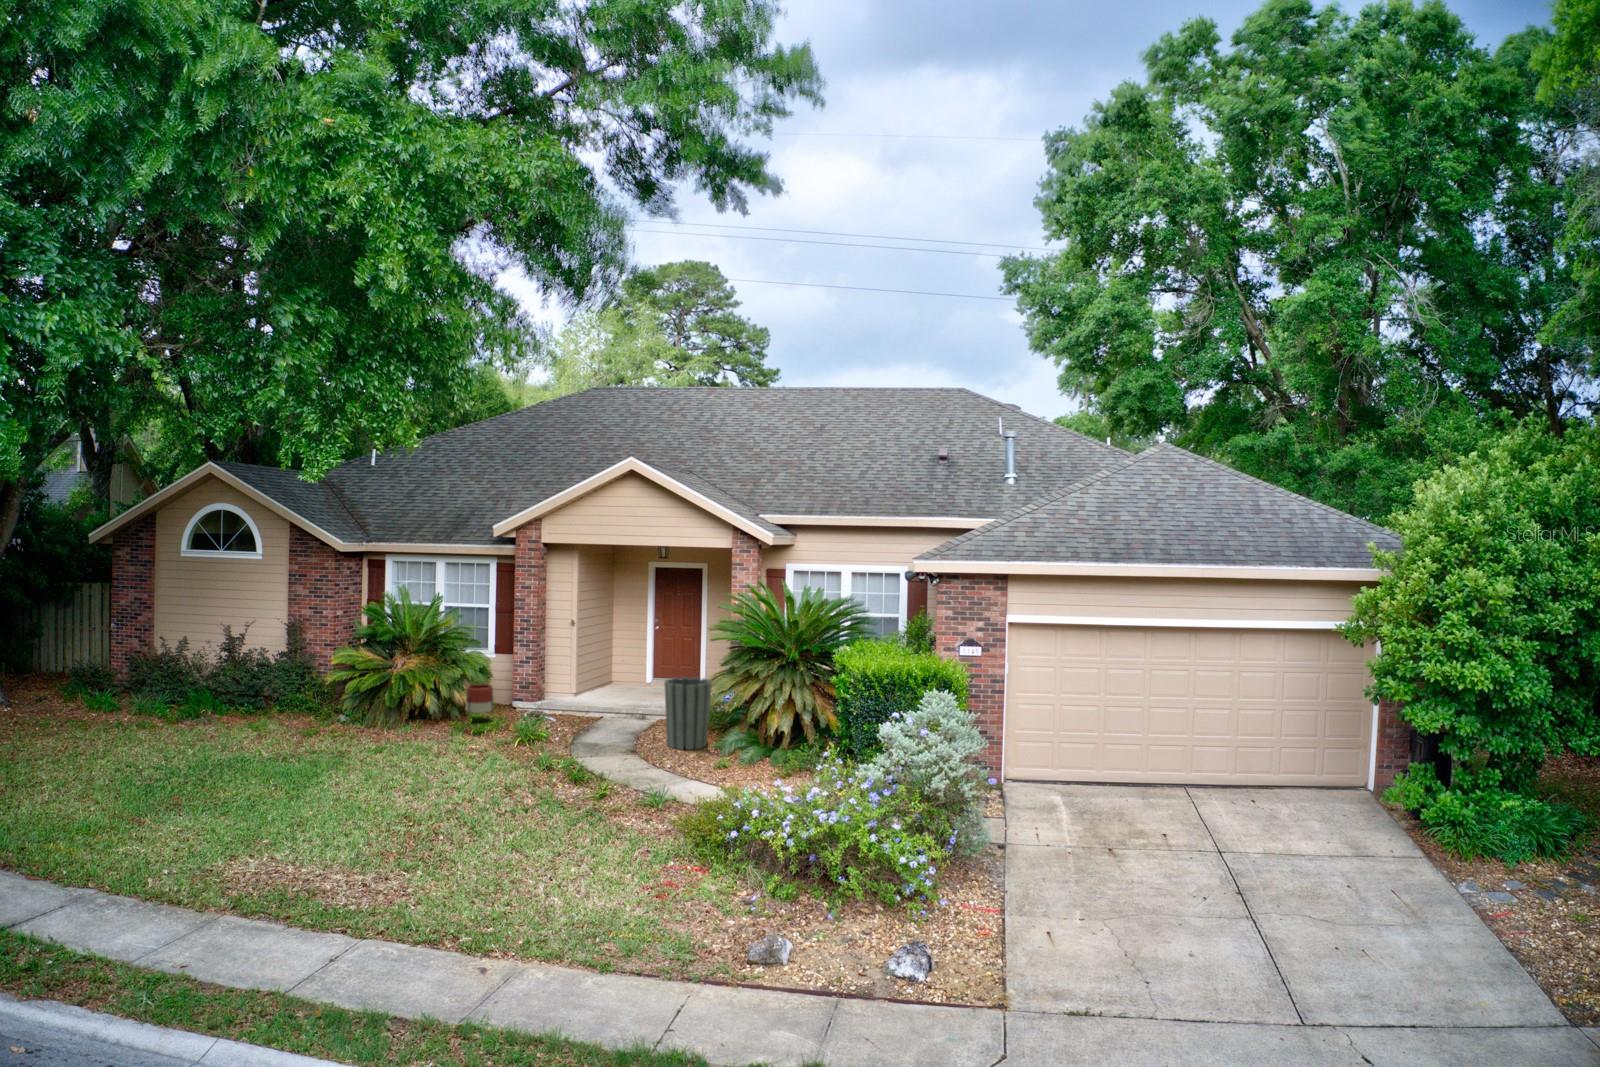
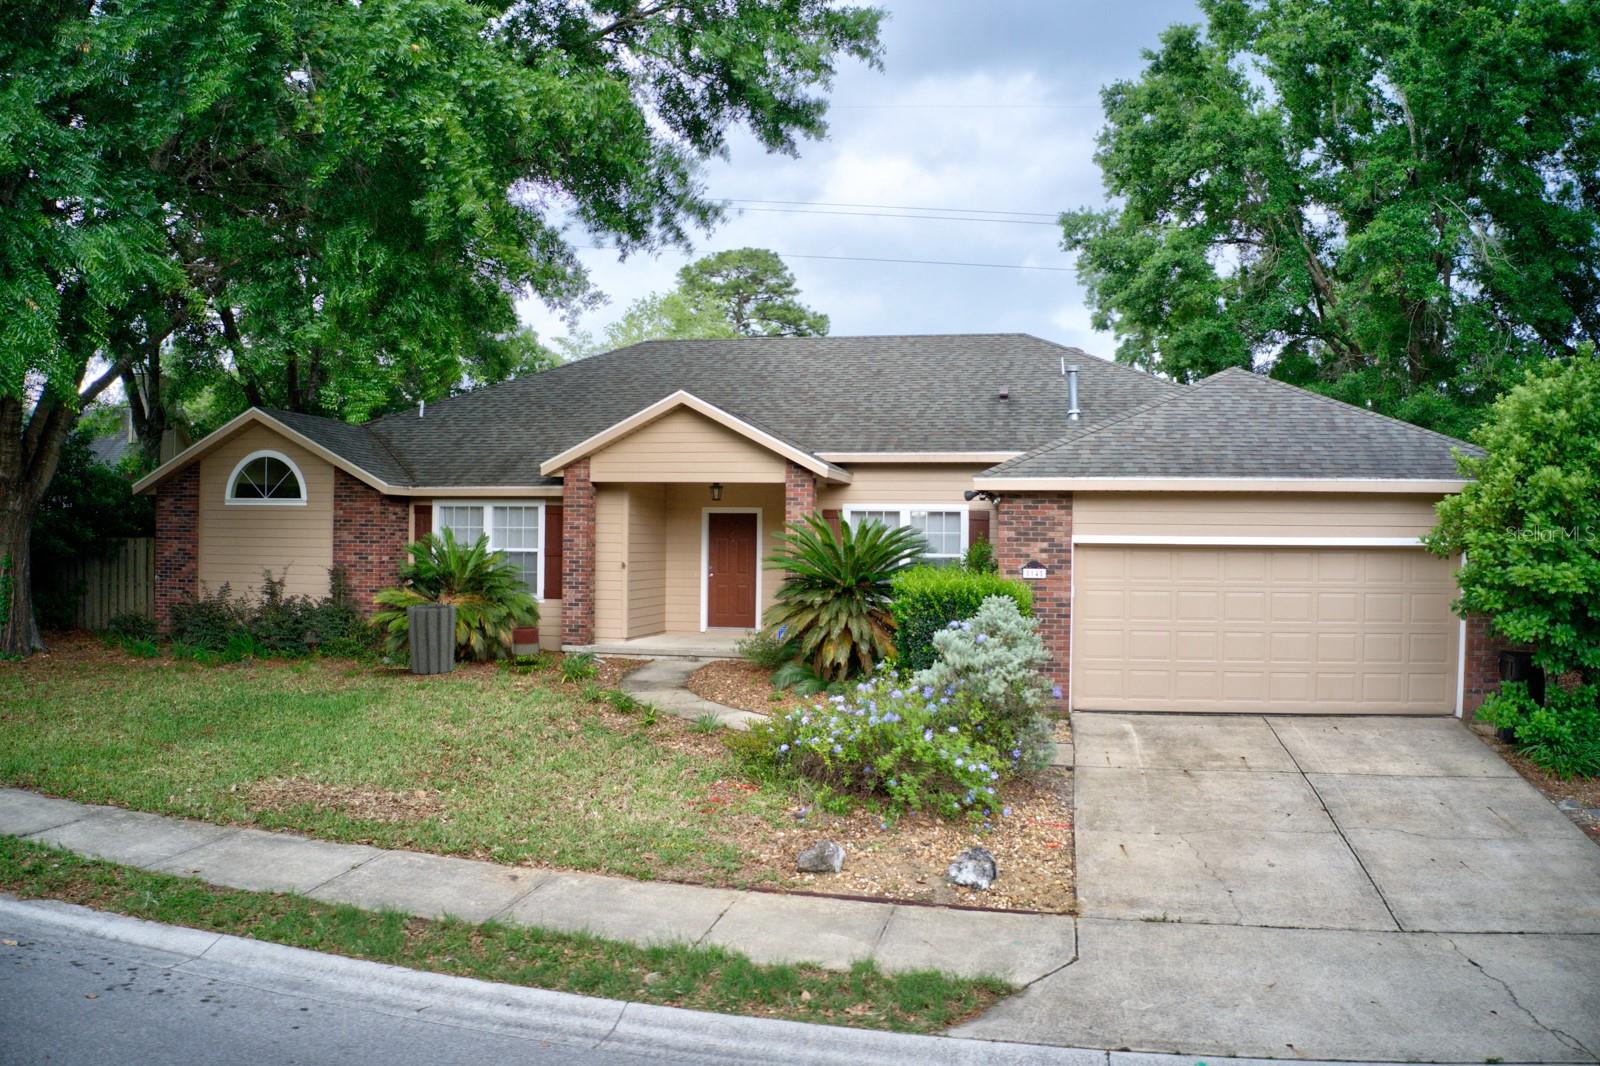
trash can: present [664,677,712,750] -> present [407,604,457,674]

